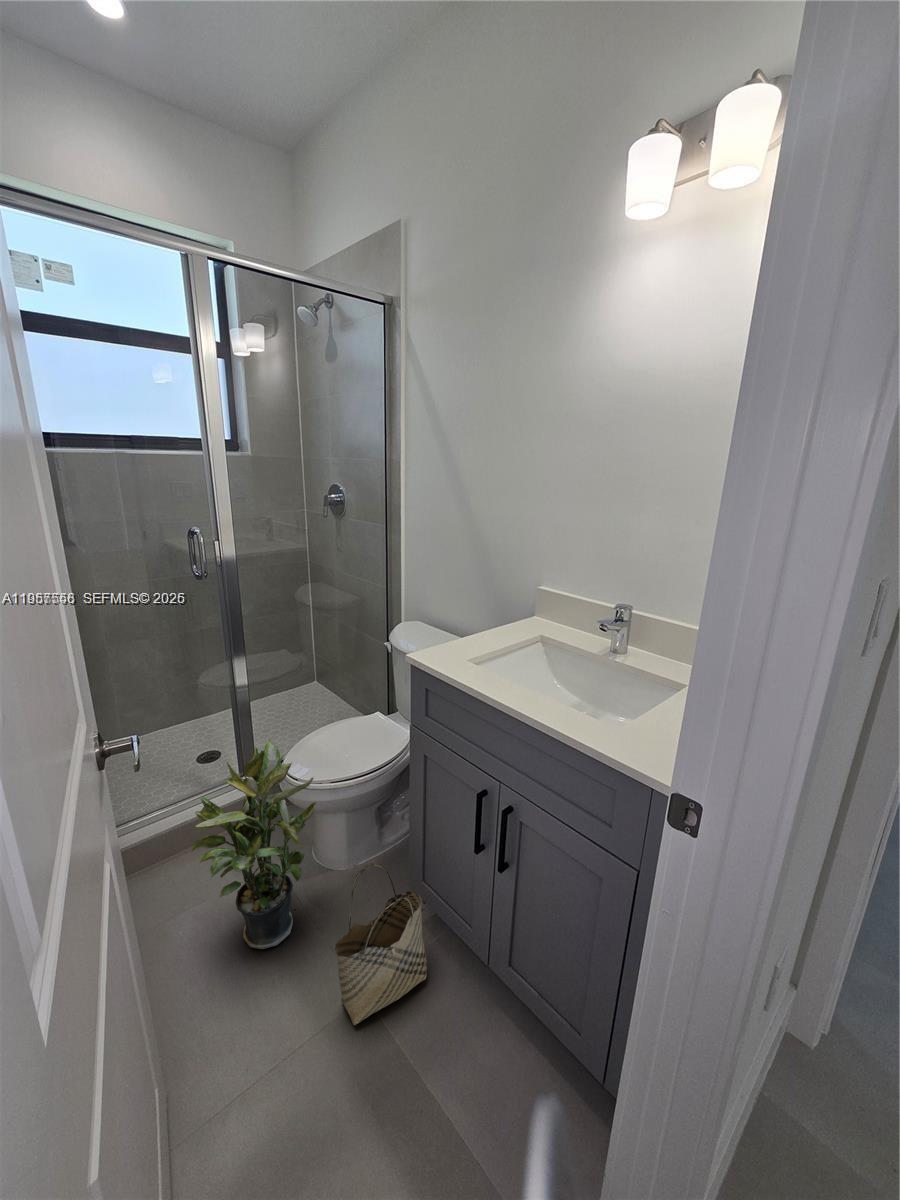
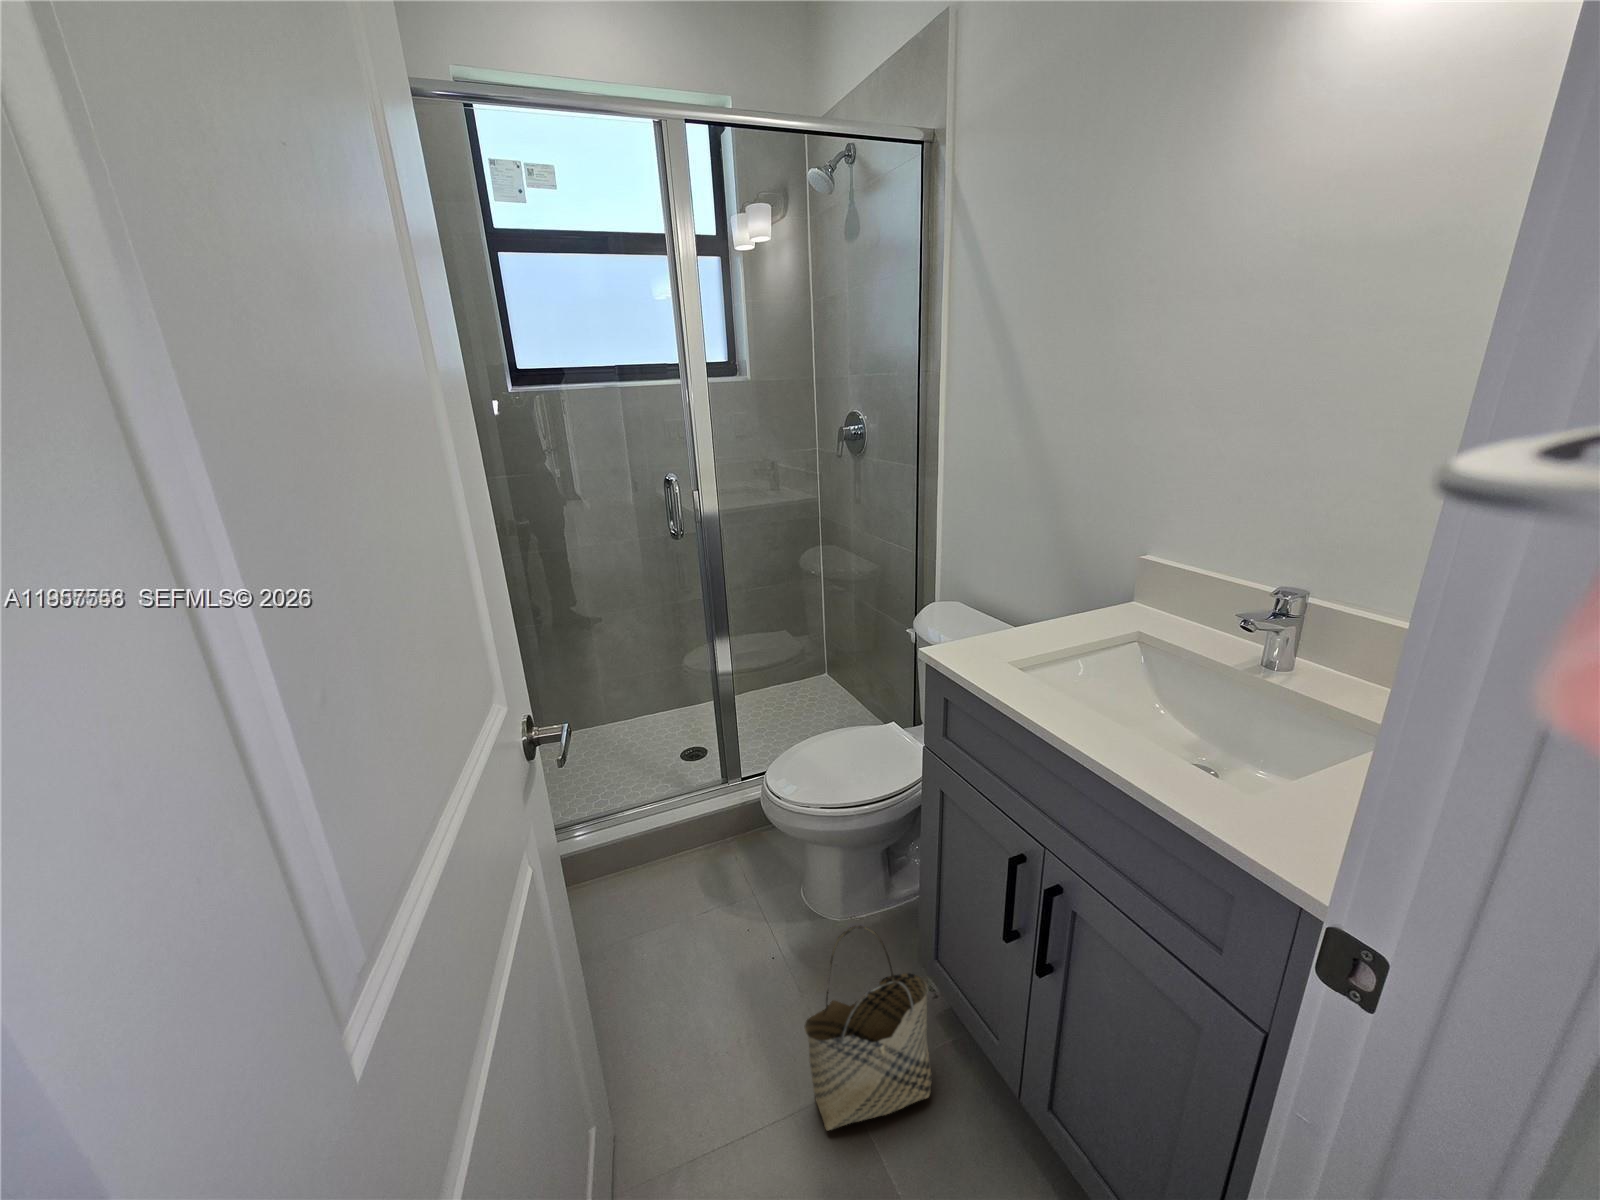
potted plant: present [190,740,316,949] -> none [646,742,797,1001]

